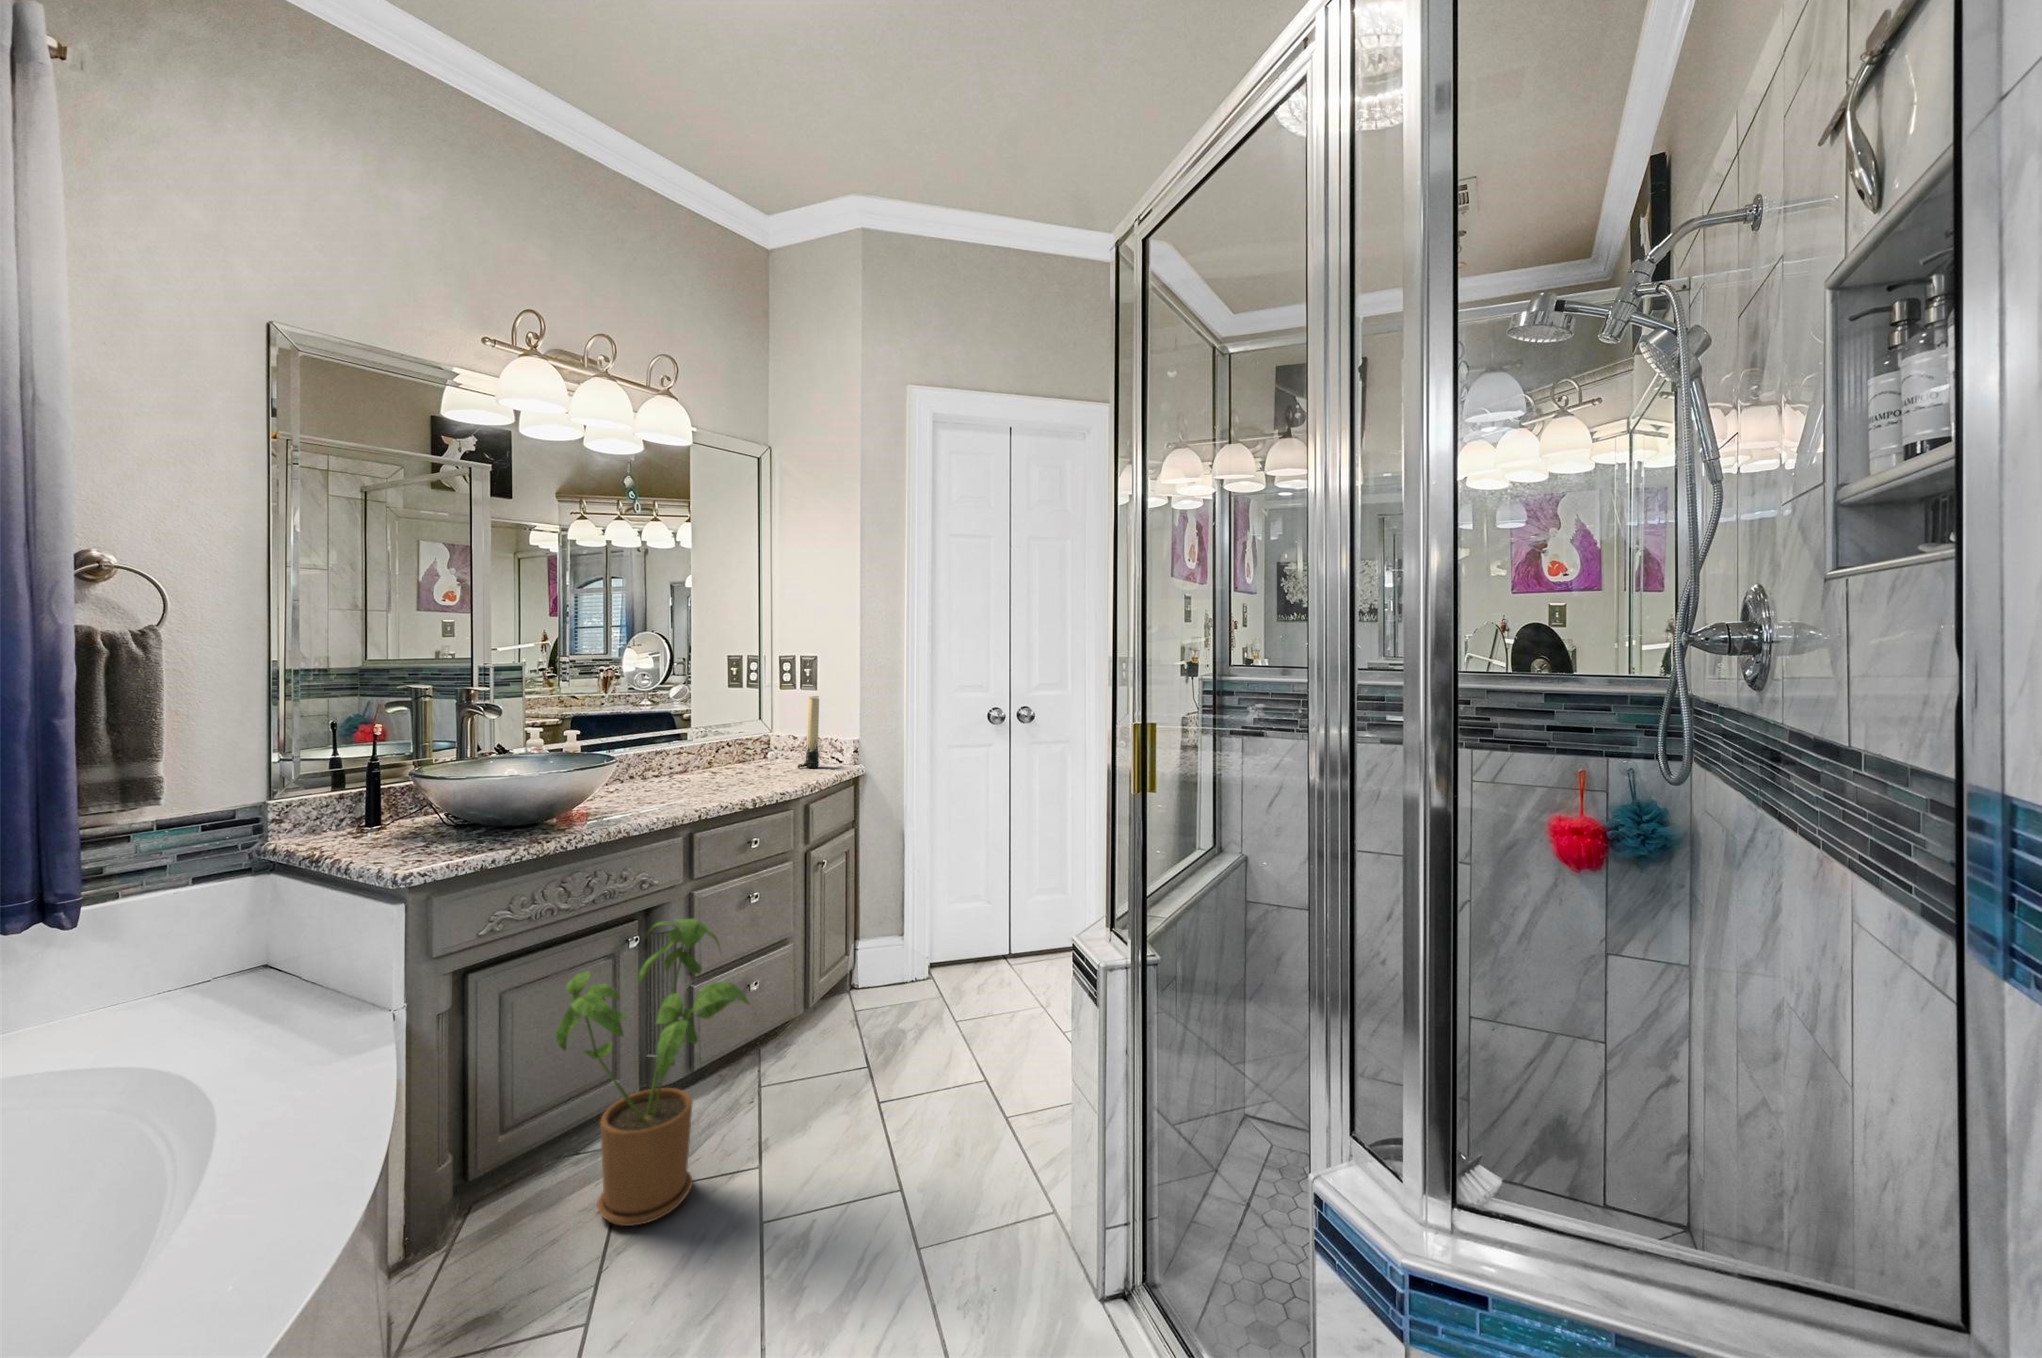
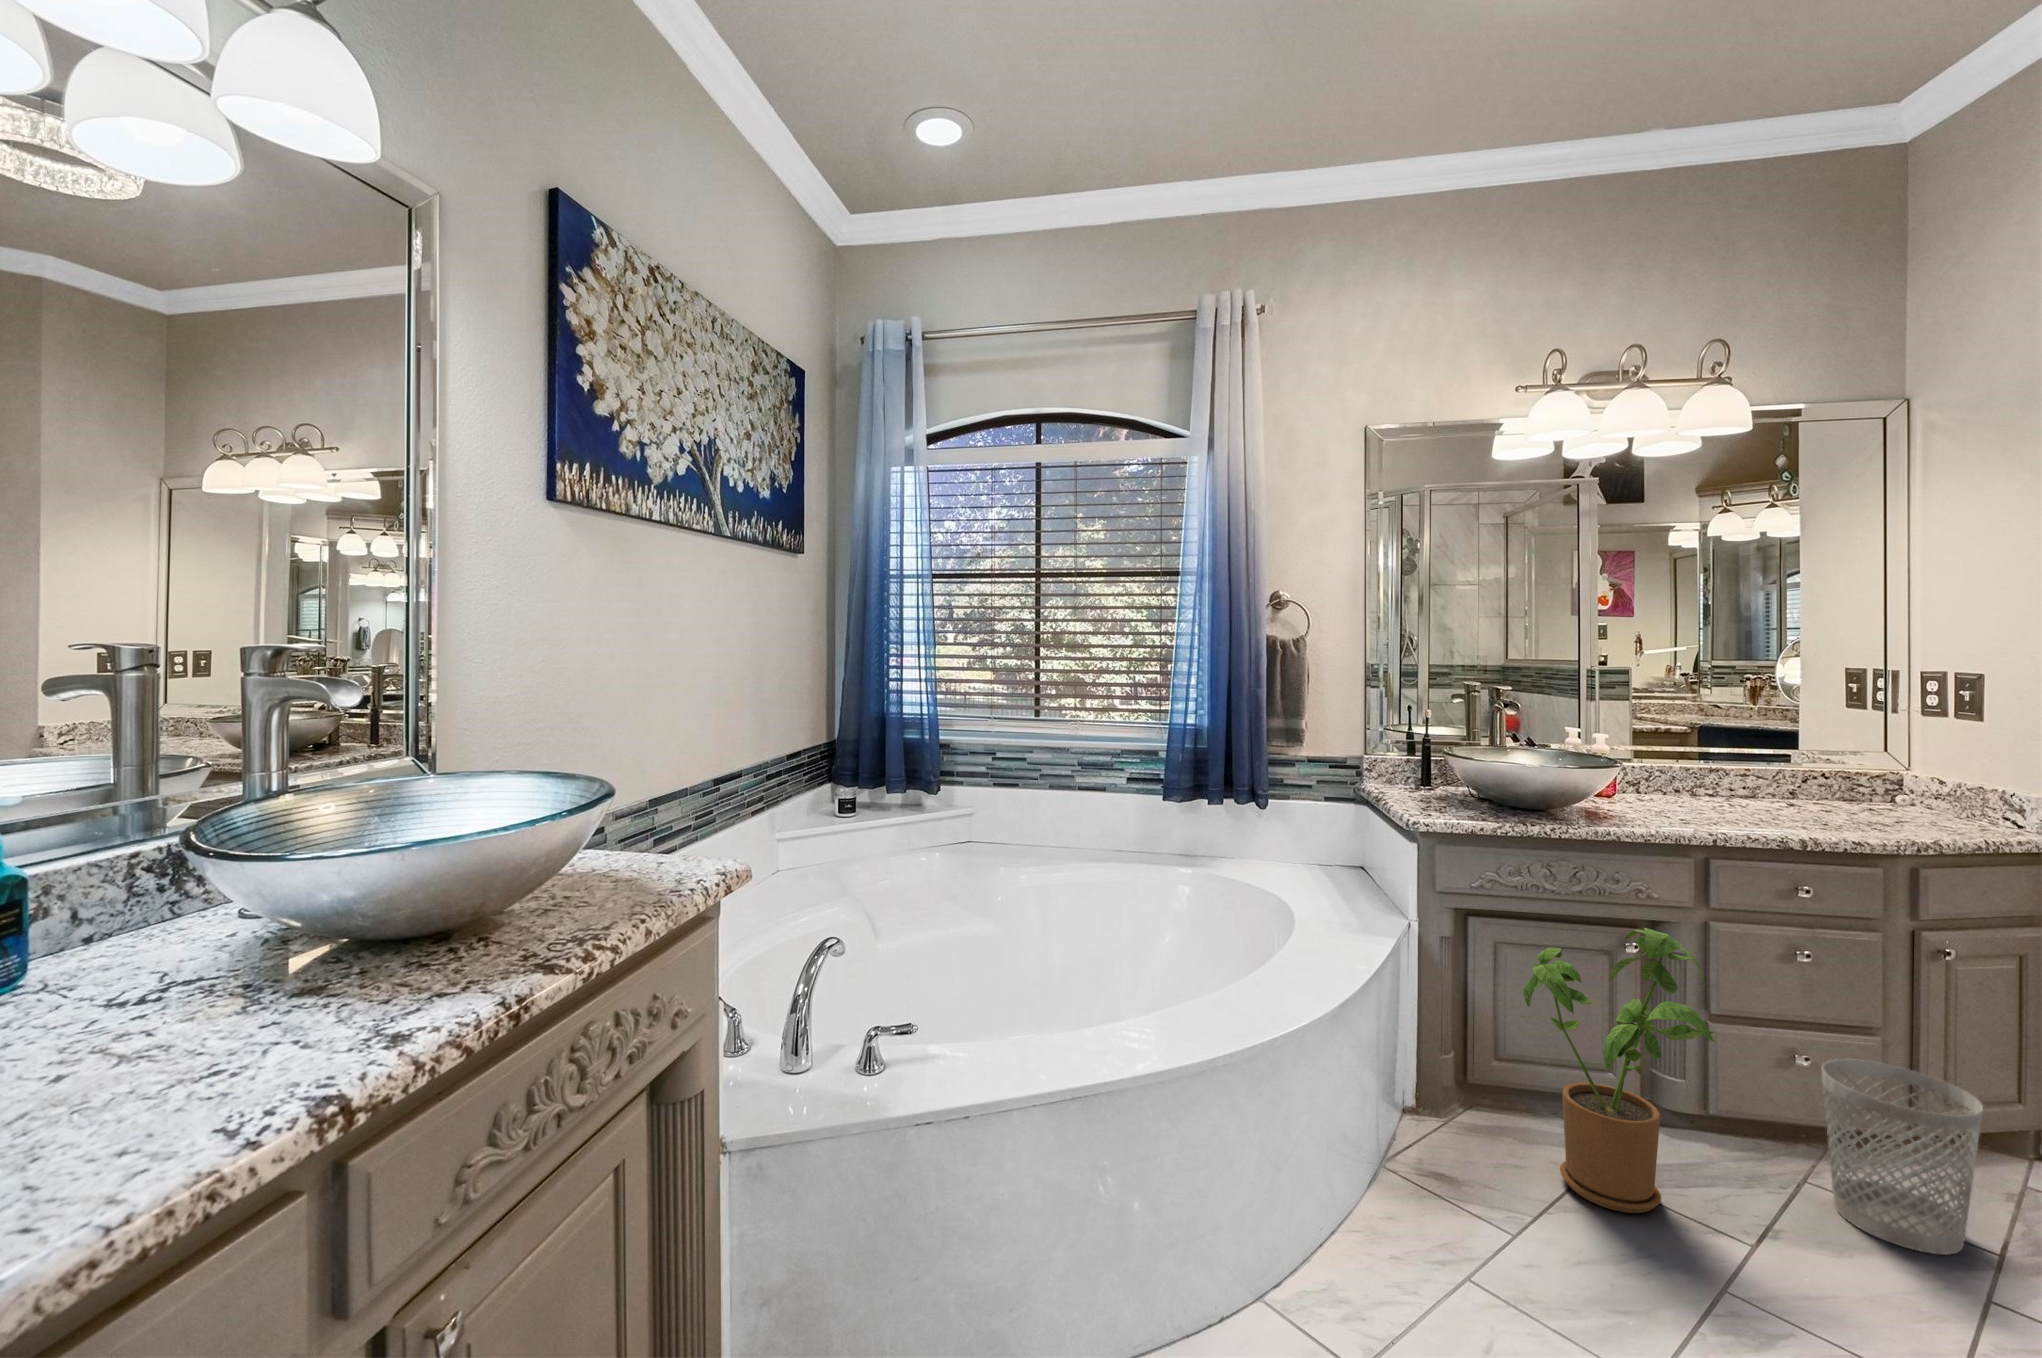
candle: present [798,696,819,768] -> none [1932,725,1973,825]
wastebasket: none [778,960,868,1102] -> present [1821,1059,1983,1255]

